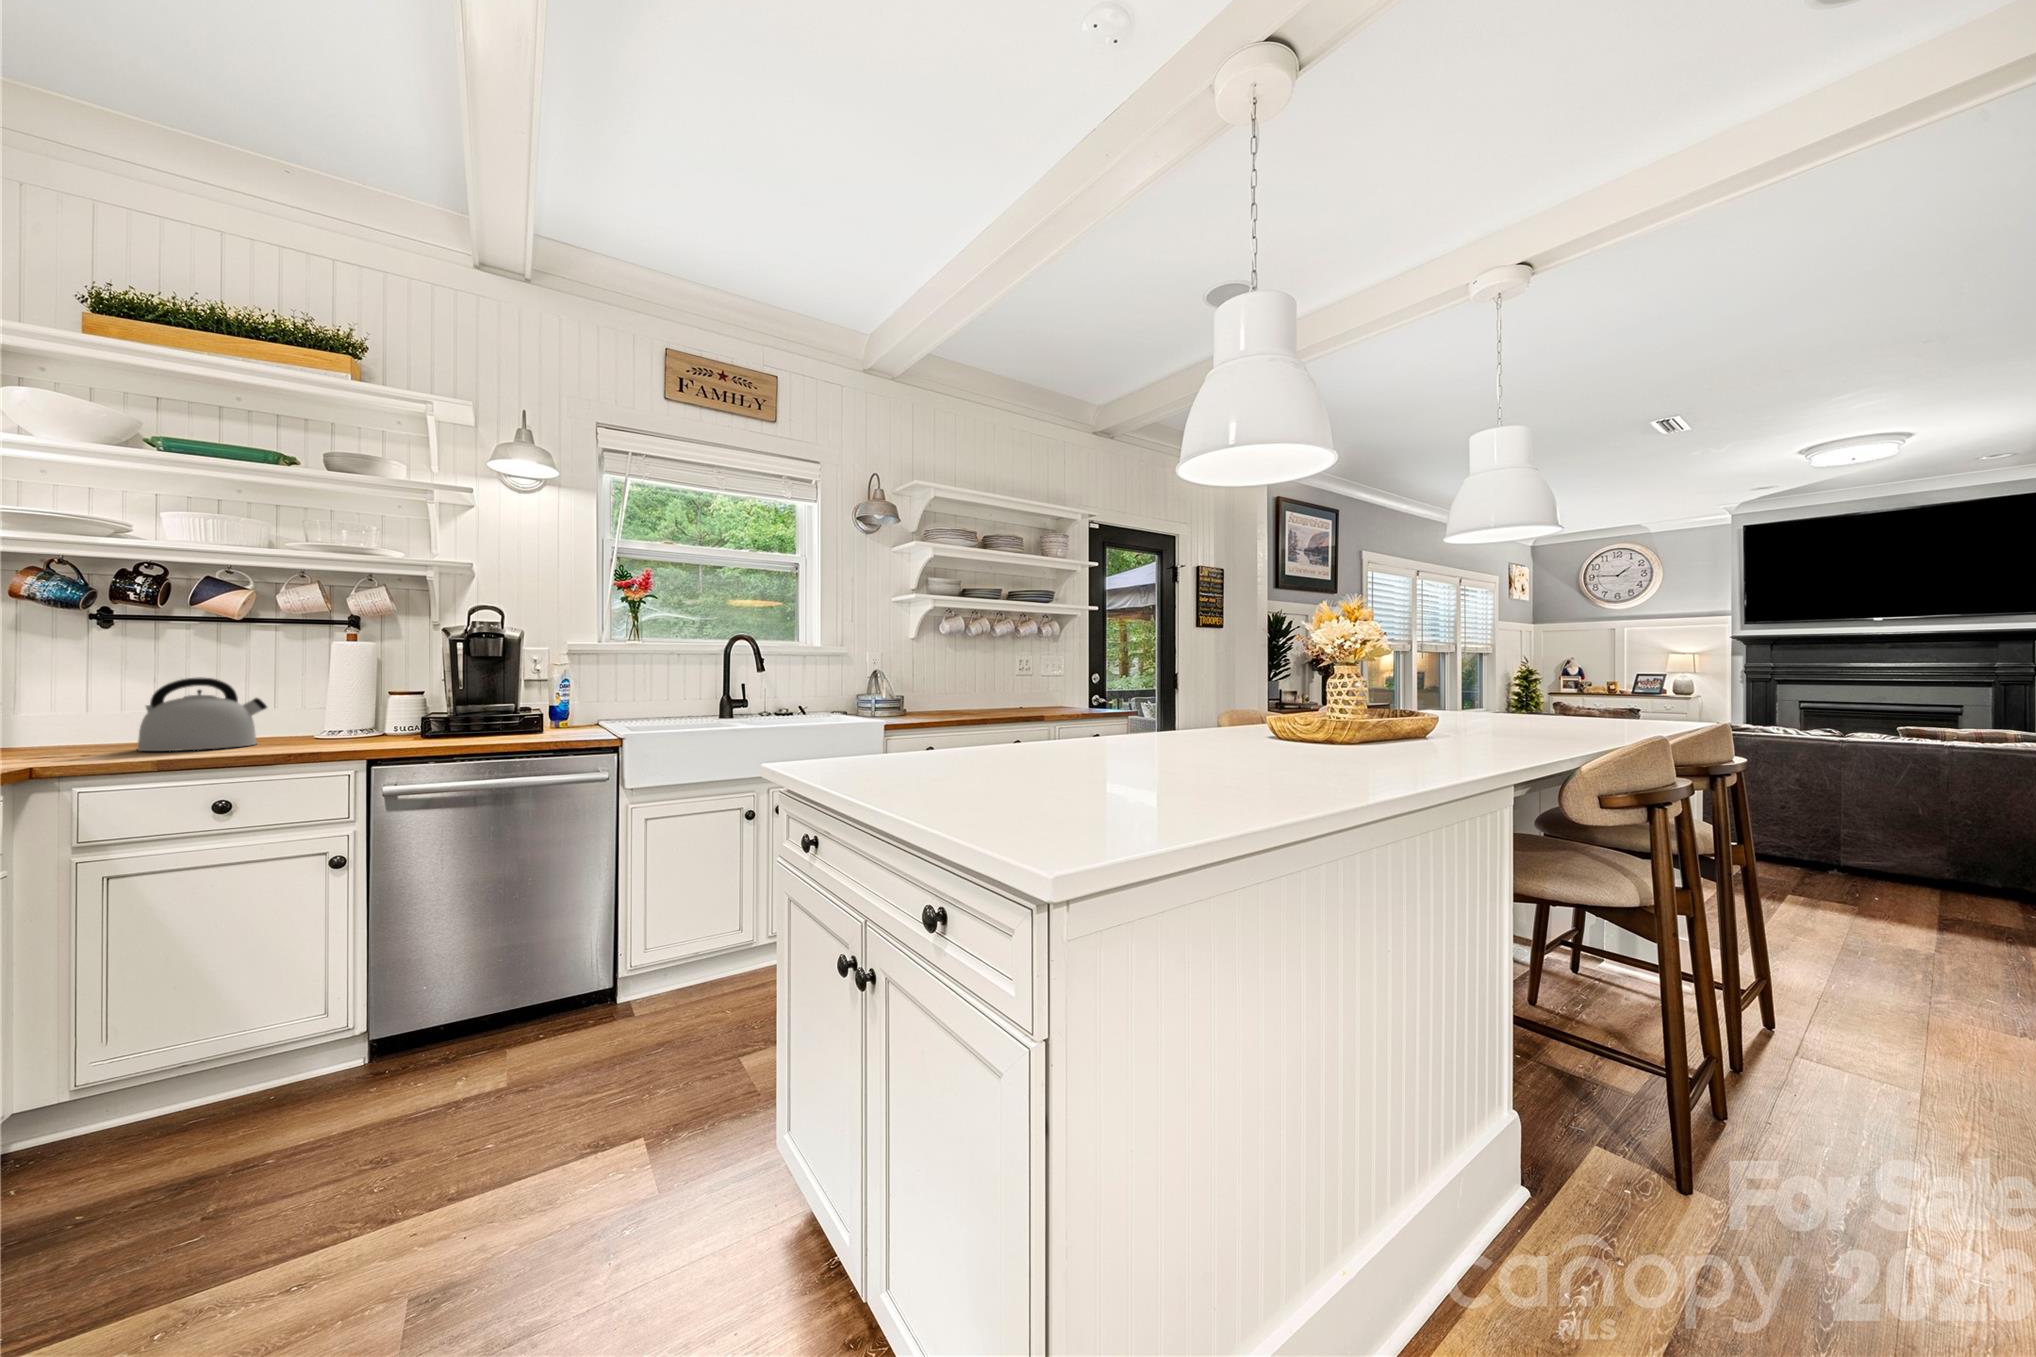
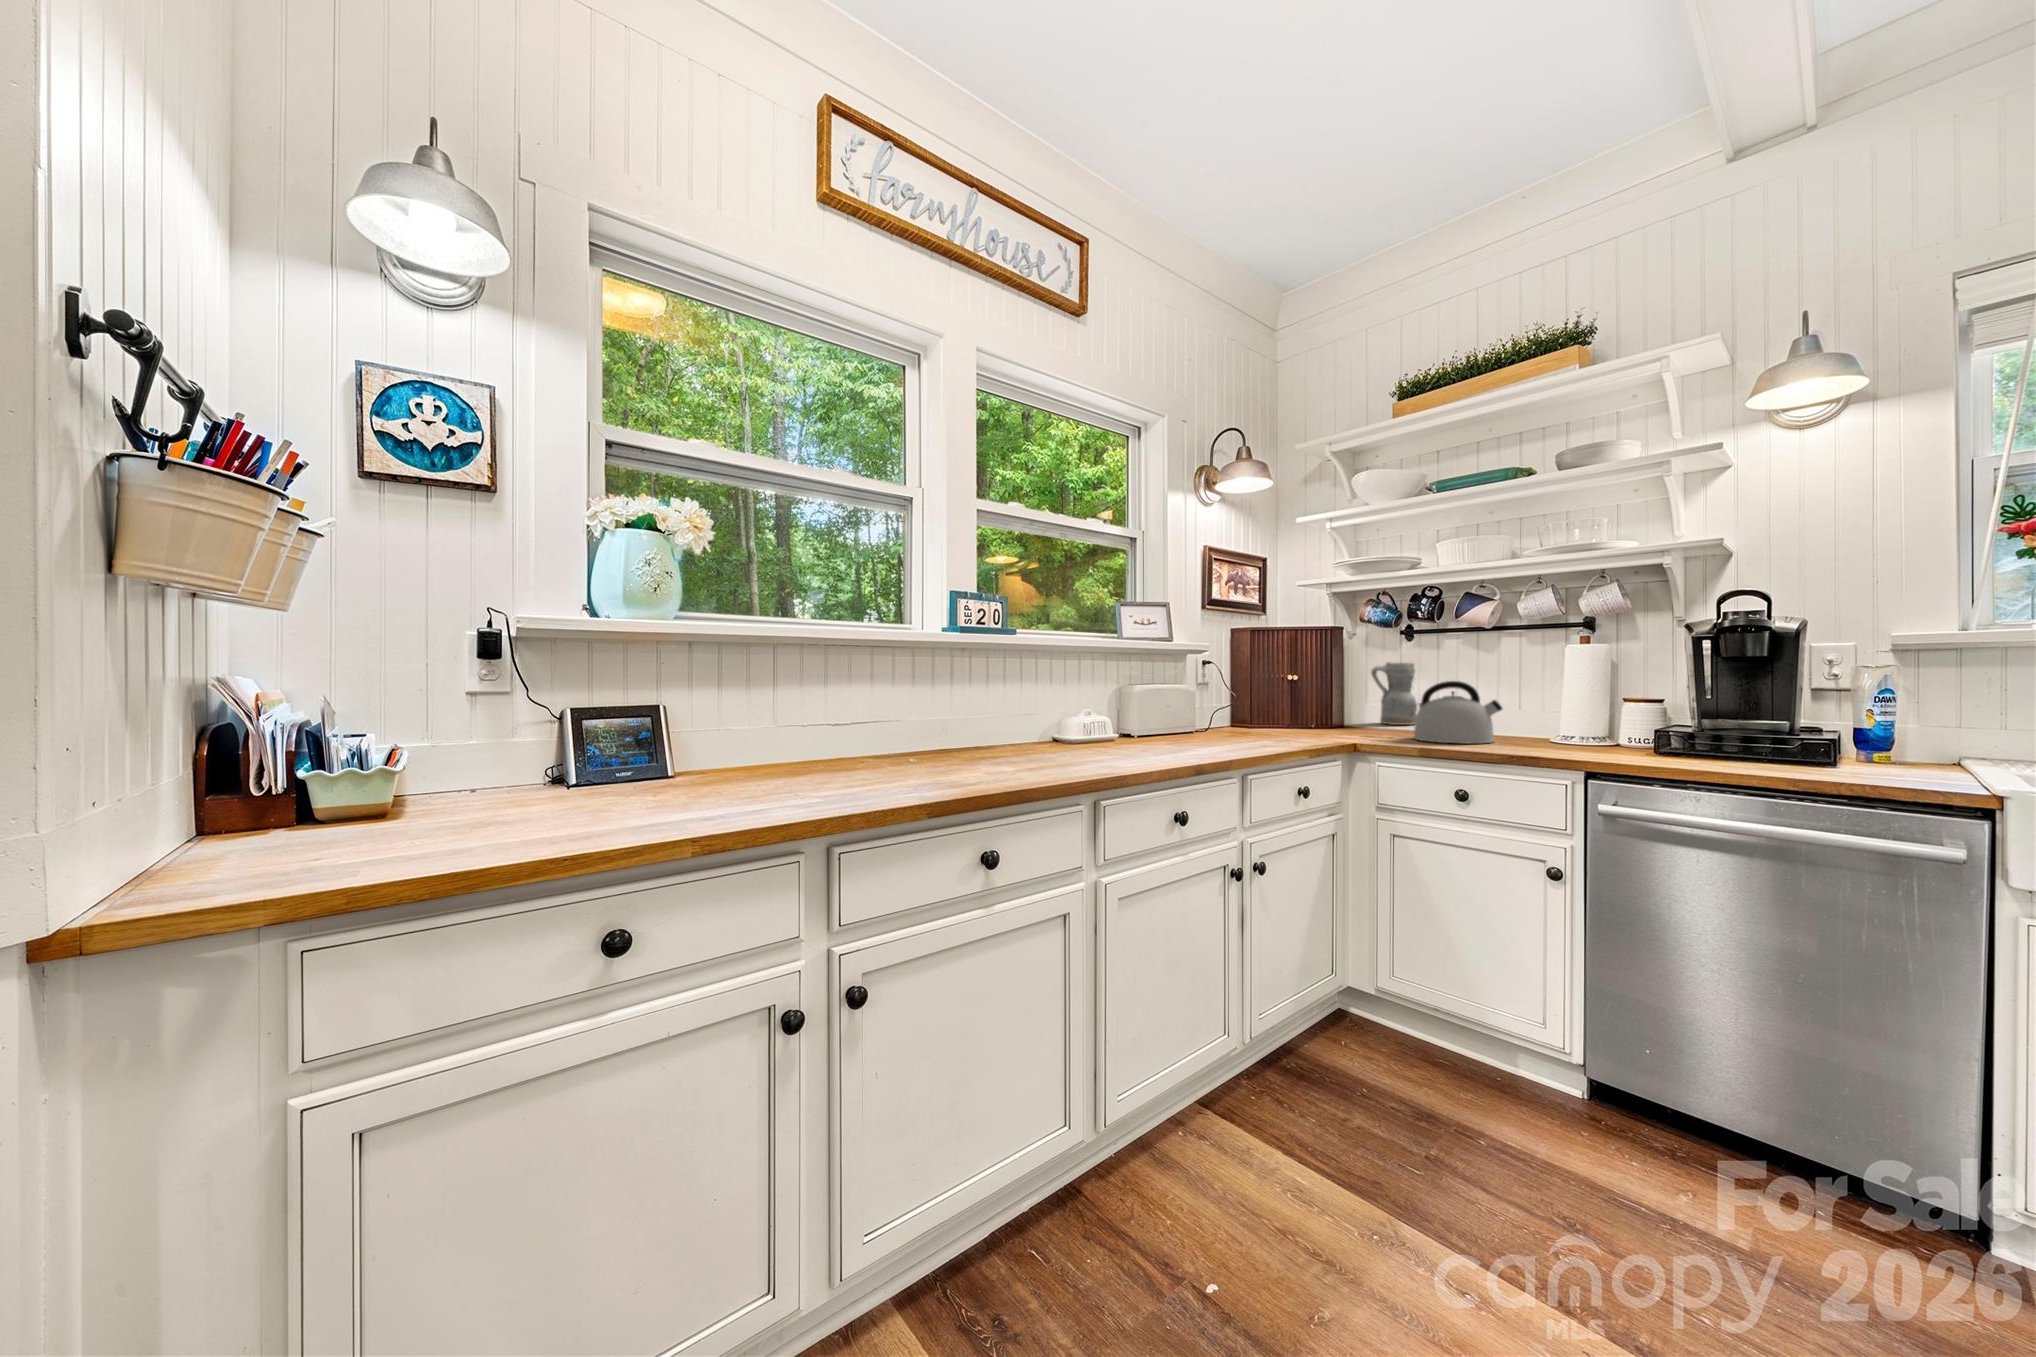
ceramic pitcher: none [37,656,130,741] -> present [1371,662,1417,725]

